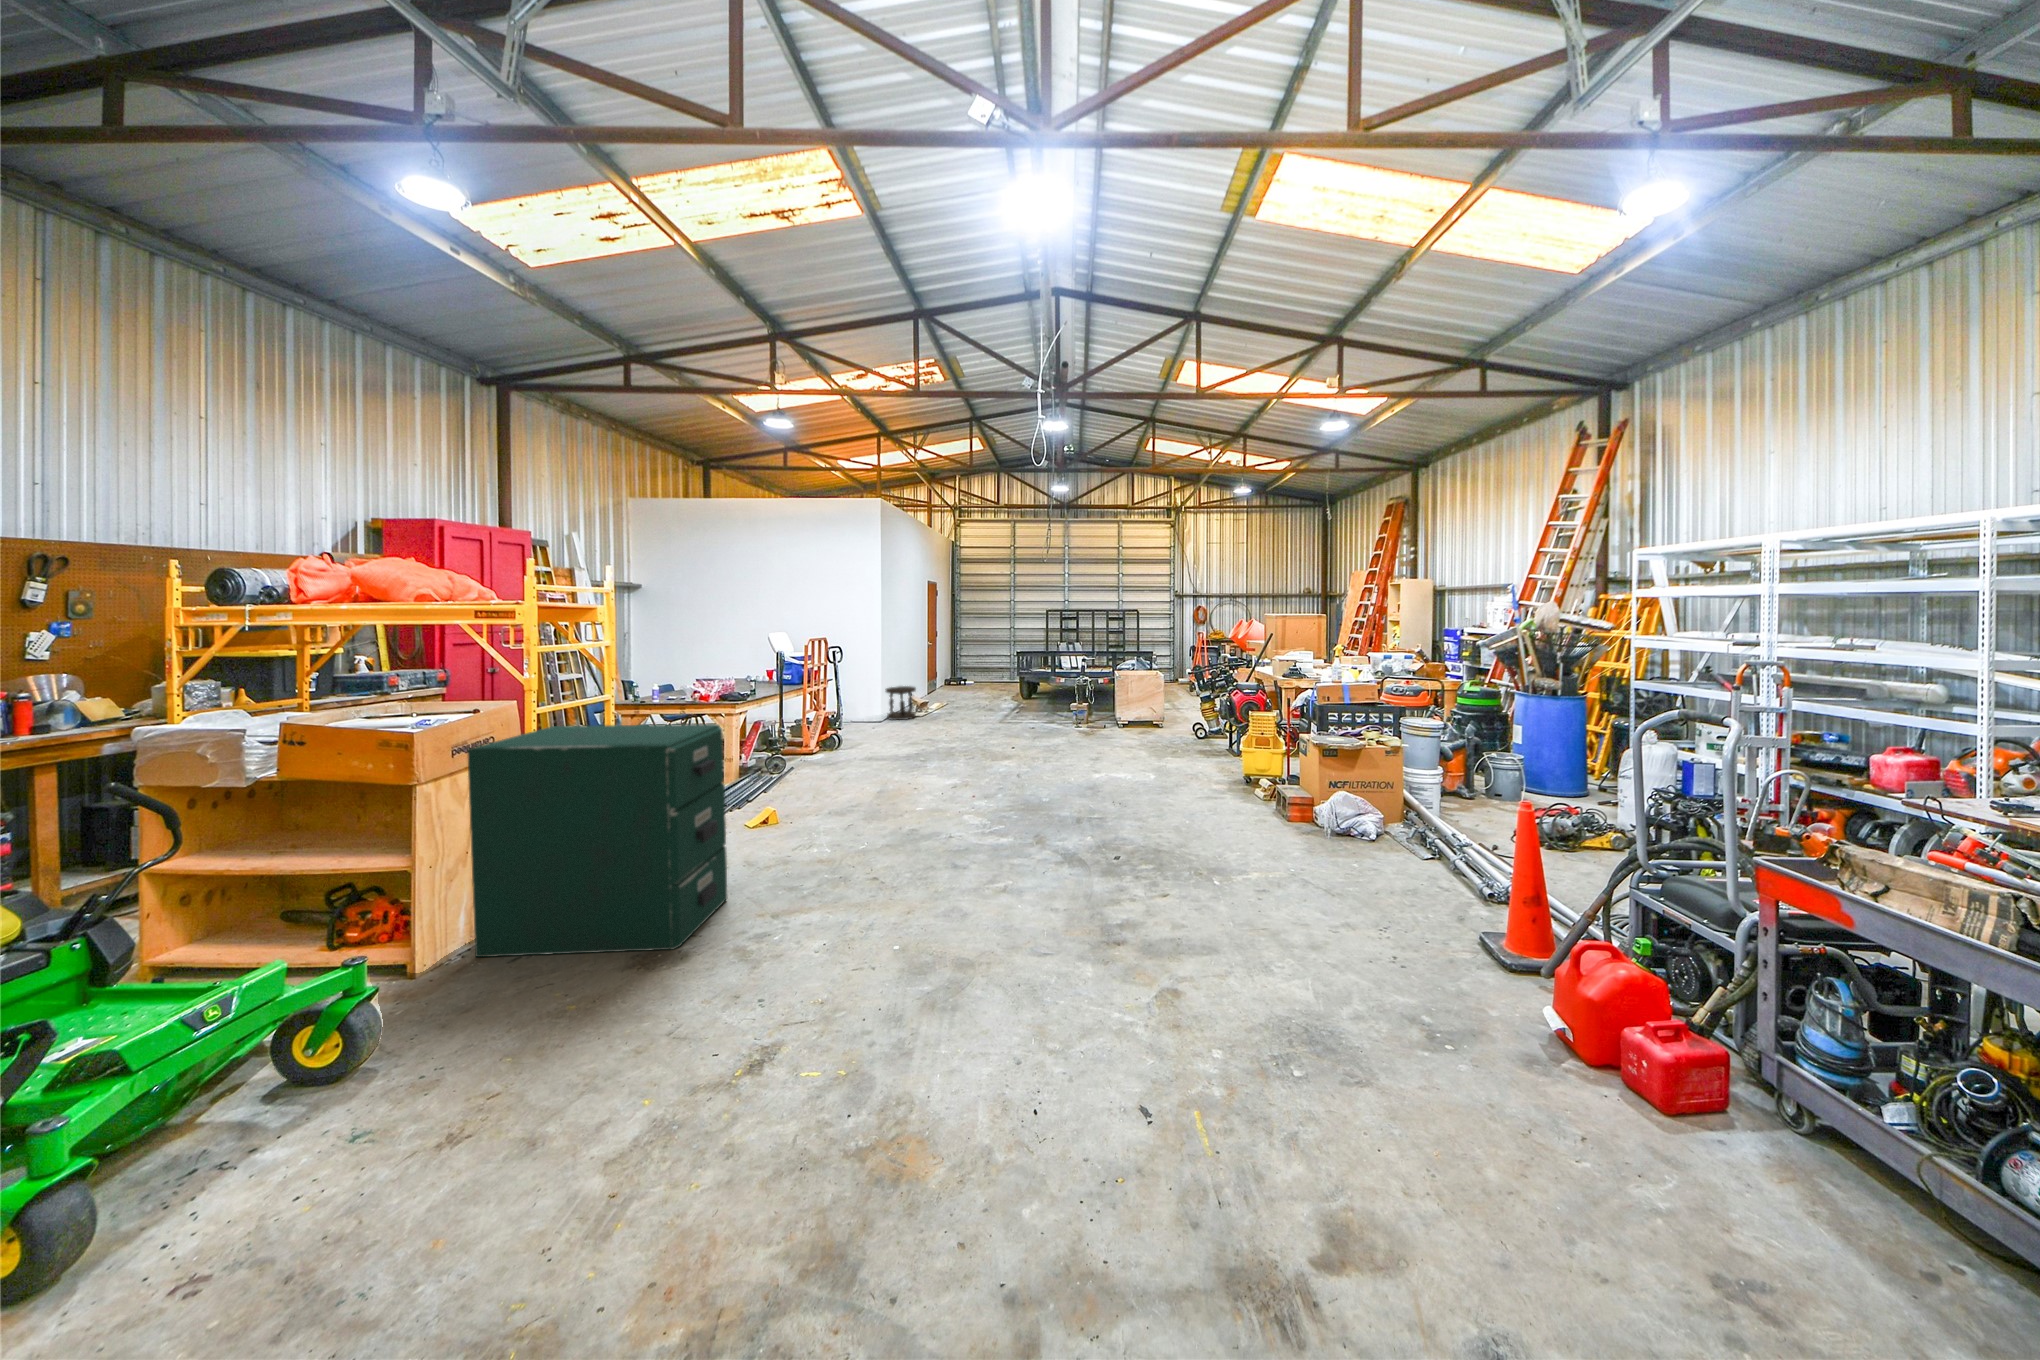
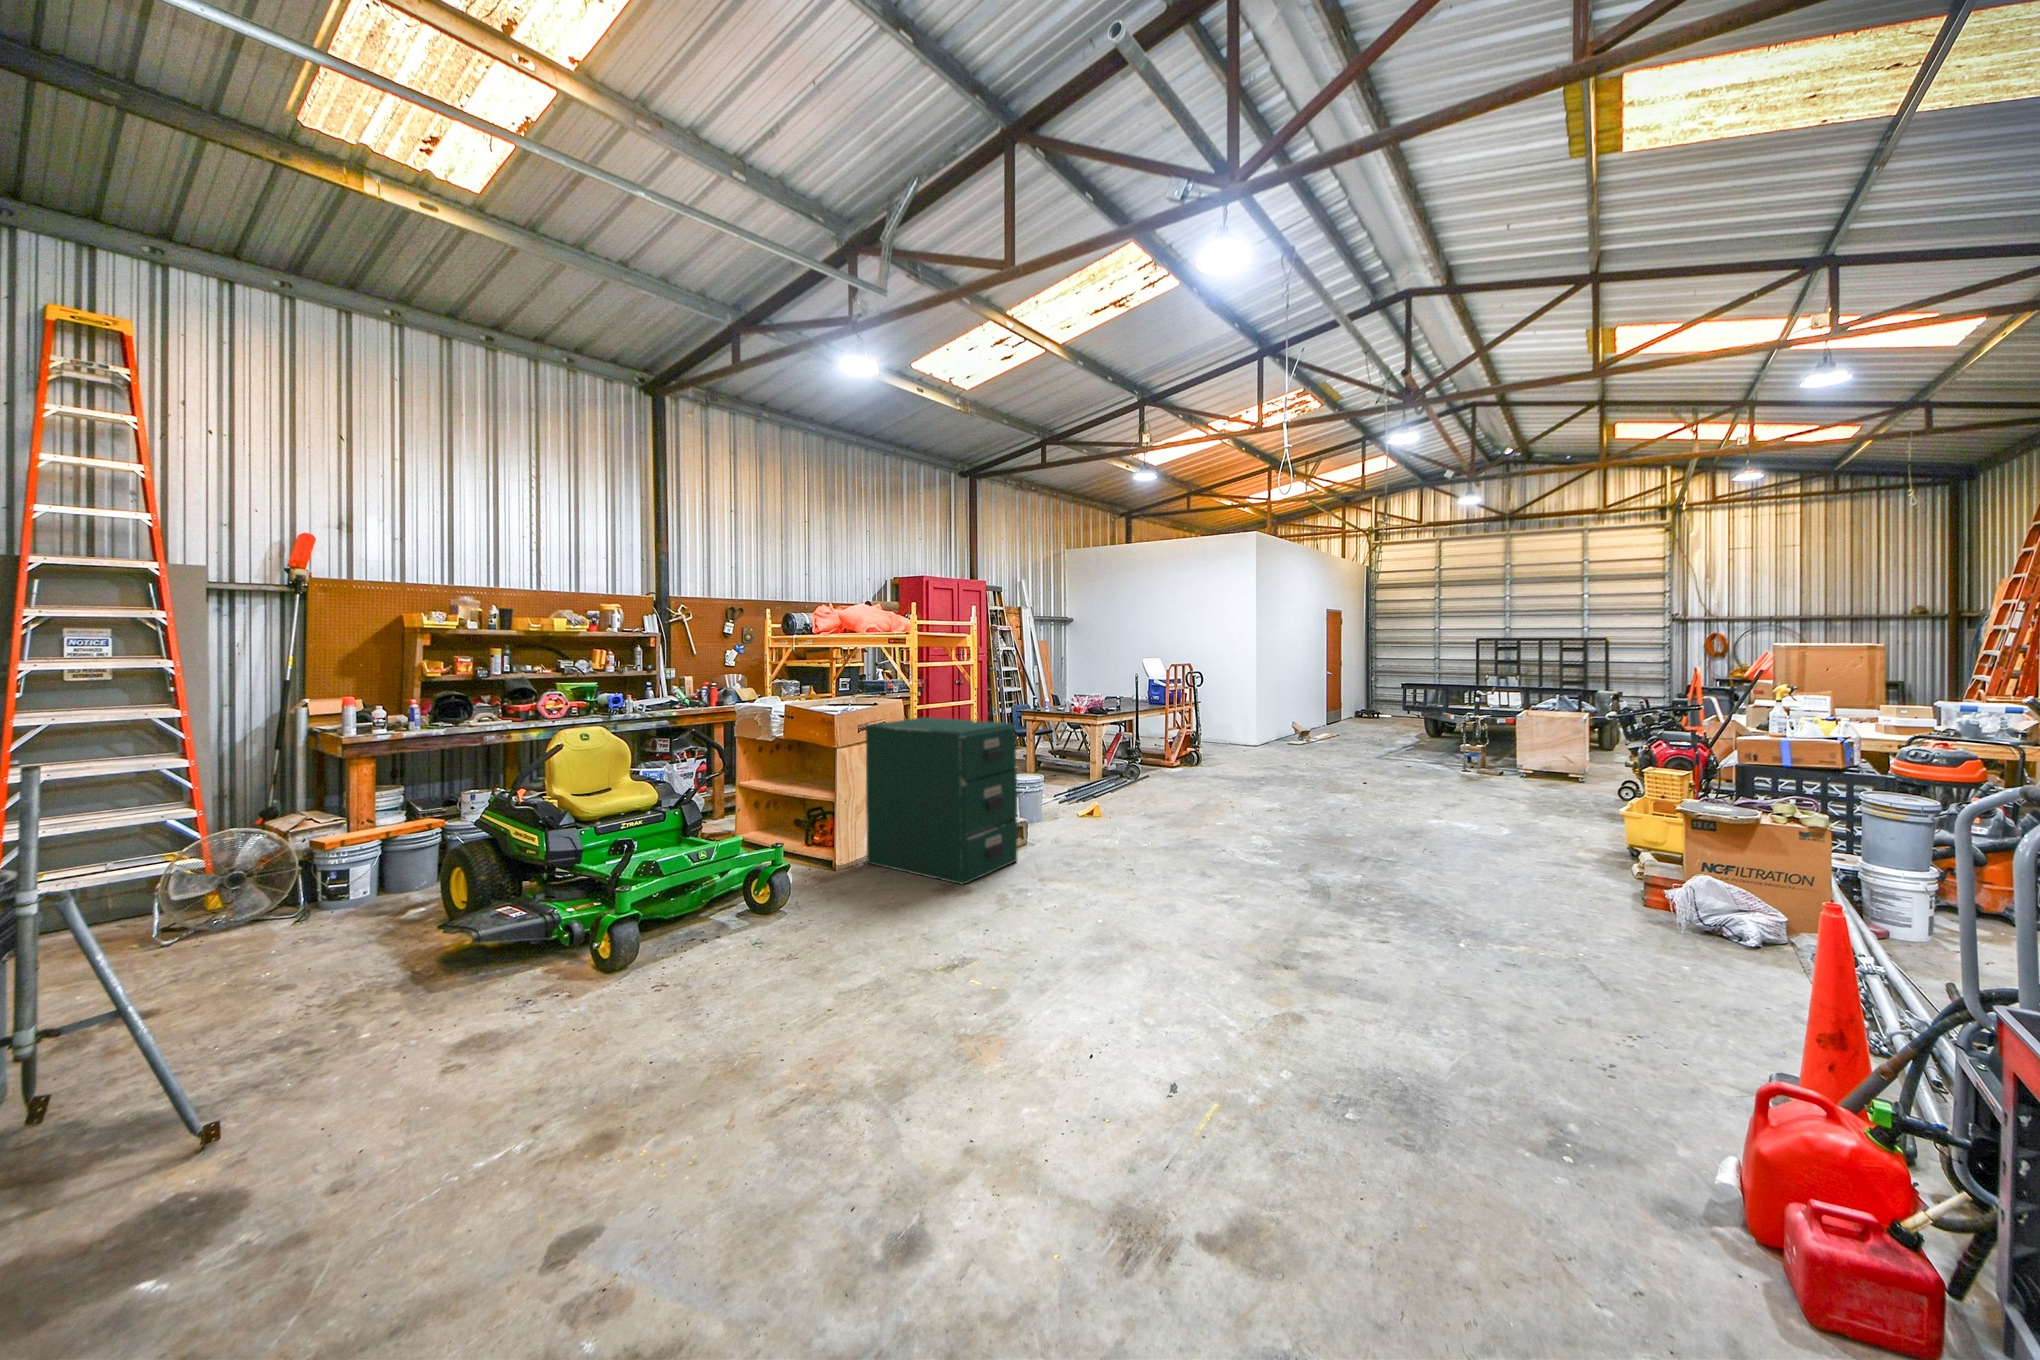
stool: present [885,686,916,720] -> none [1260,714,1291,747]

